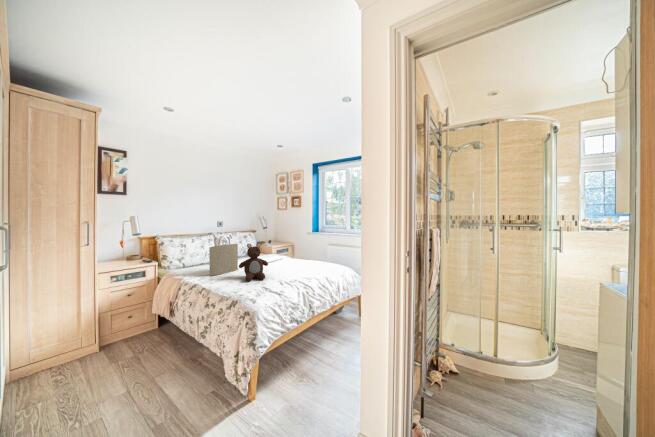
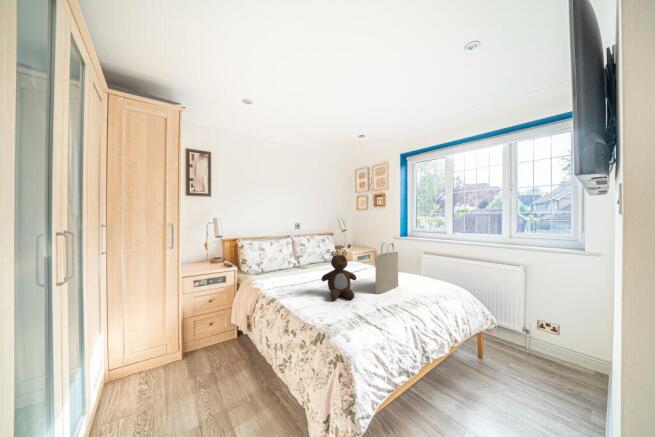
tote bag: present [209,237,238,276] -> present [376,242,398,294]

